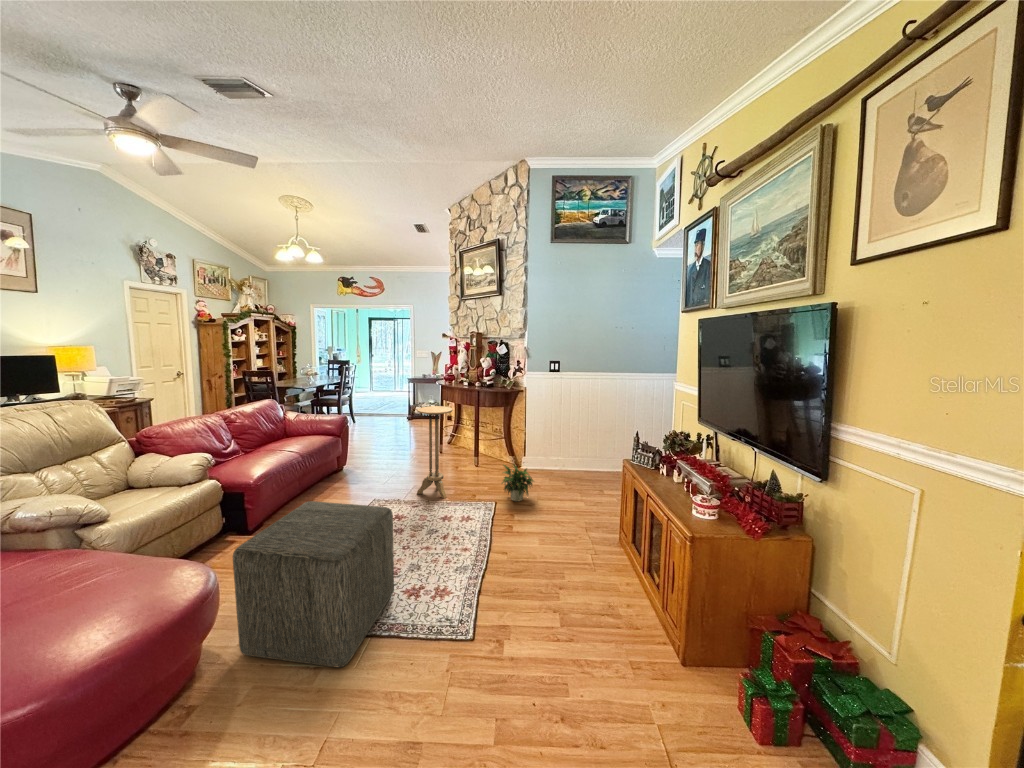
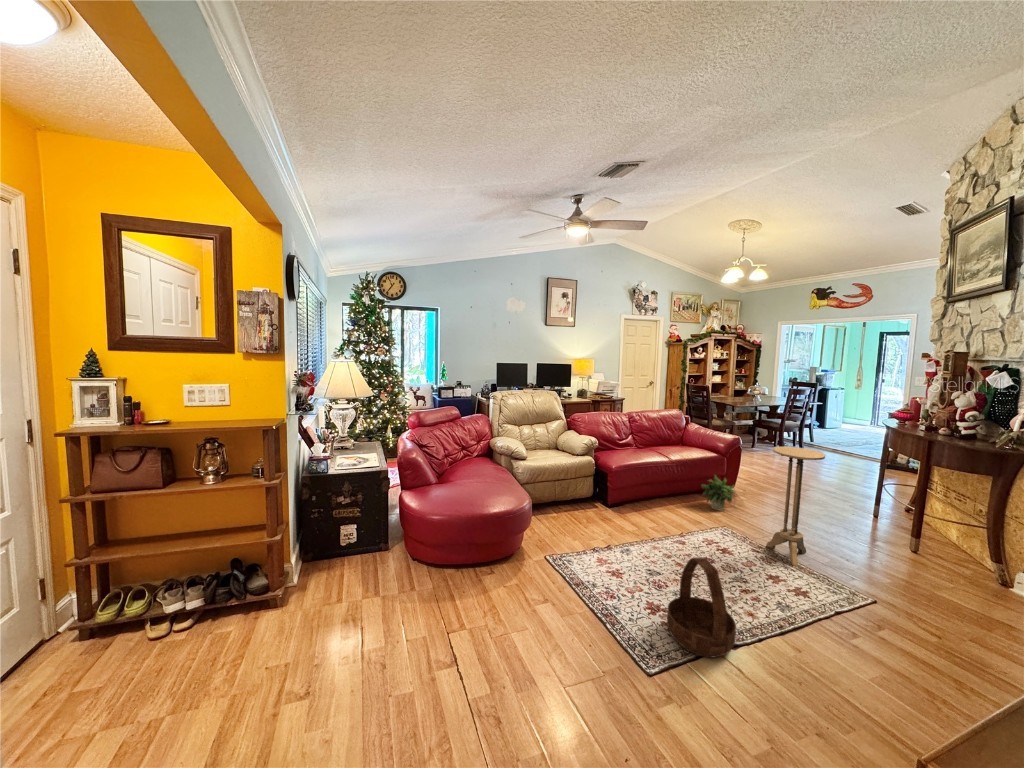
potted plant: present [502,465,533,501] -> present [702,476,738,511]
ottoman: present [233,501,394,668] -> none [536,490,643,610]
basket: none [434,514,491,602] -> present [667,557,736,658]

